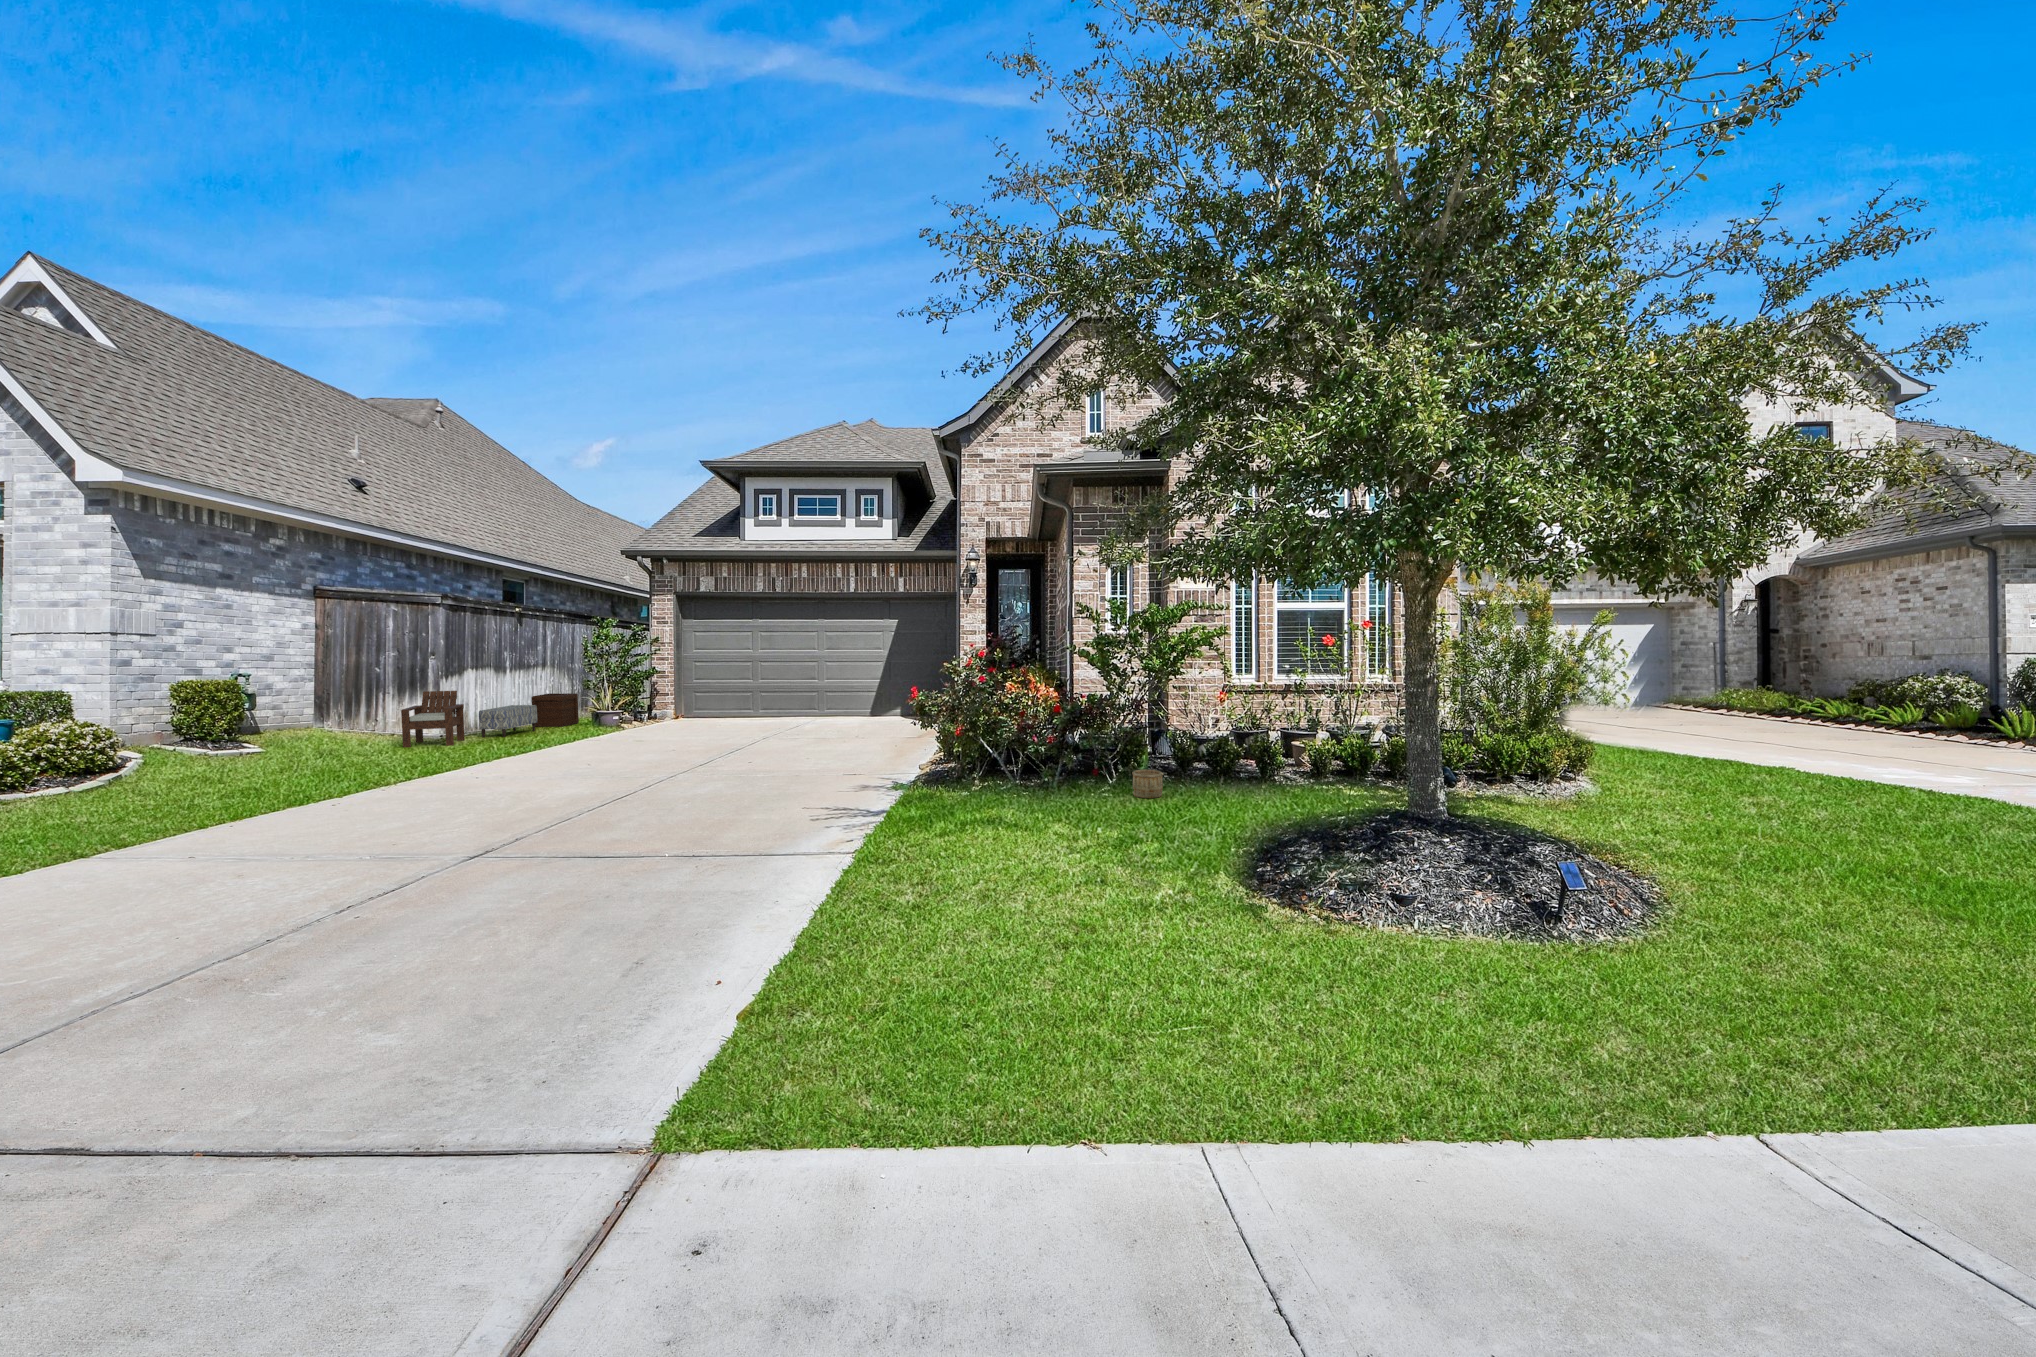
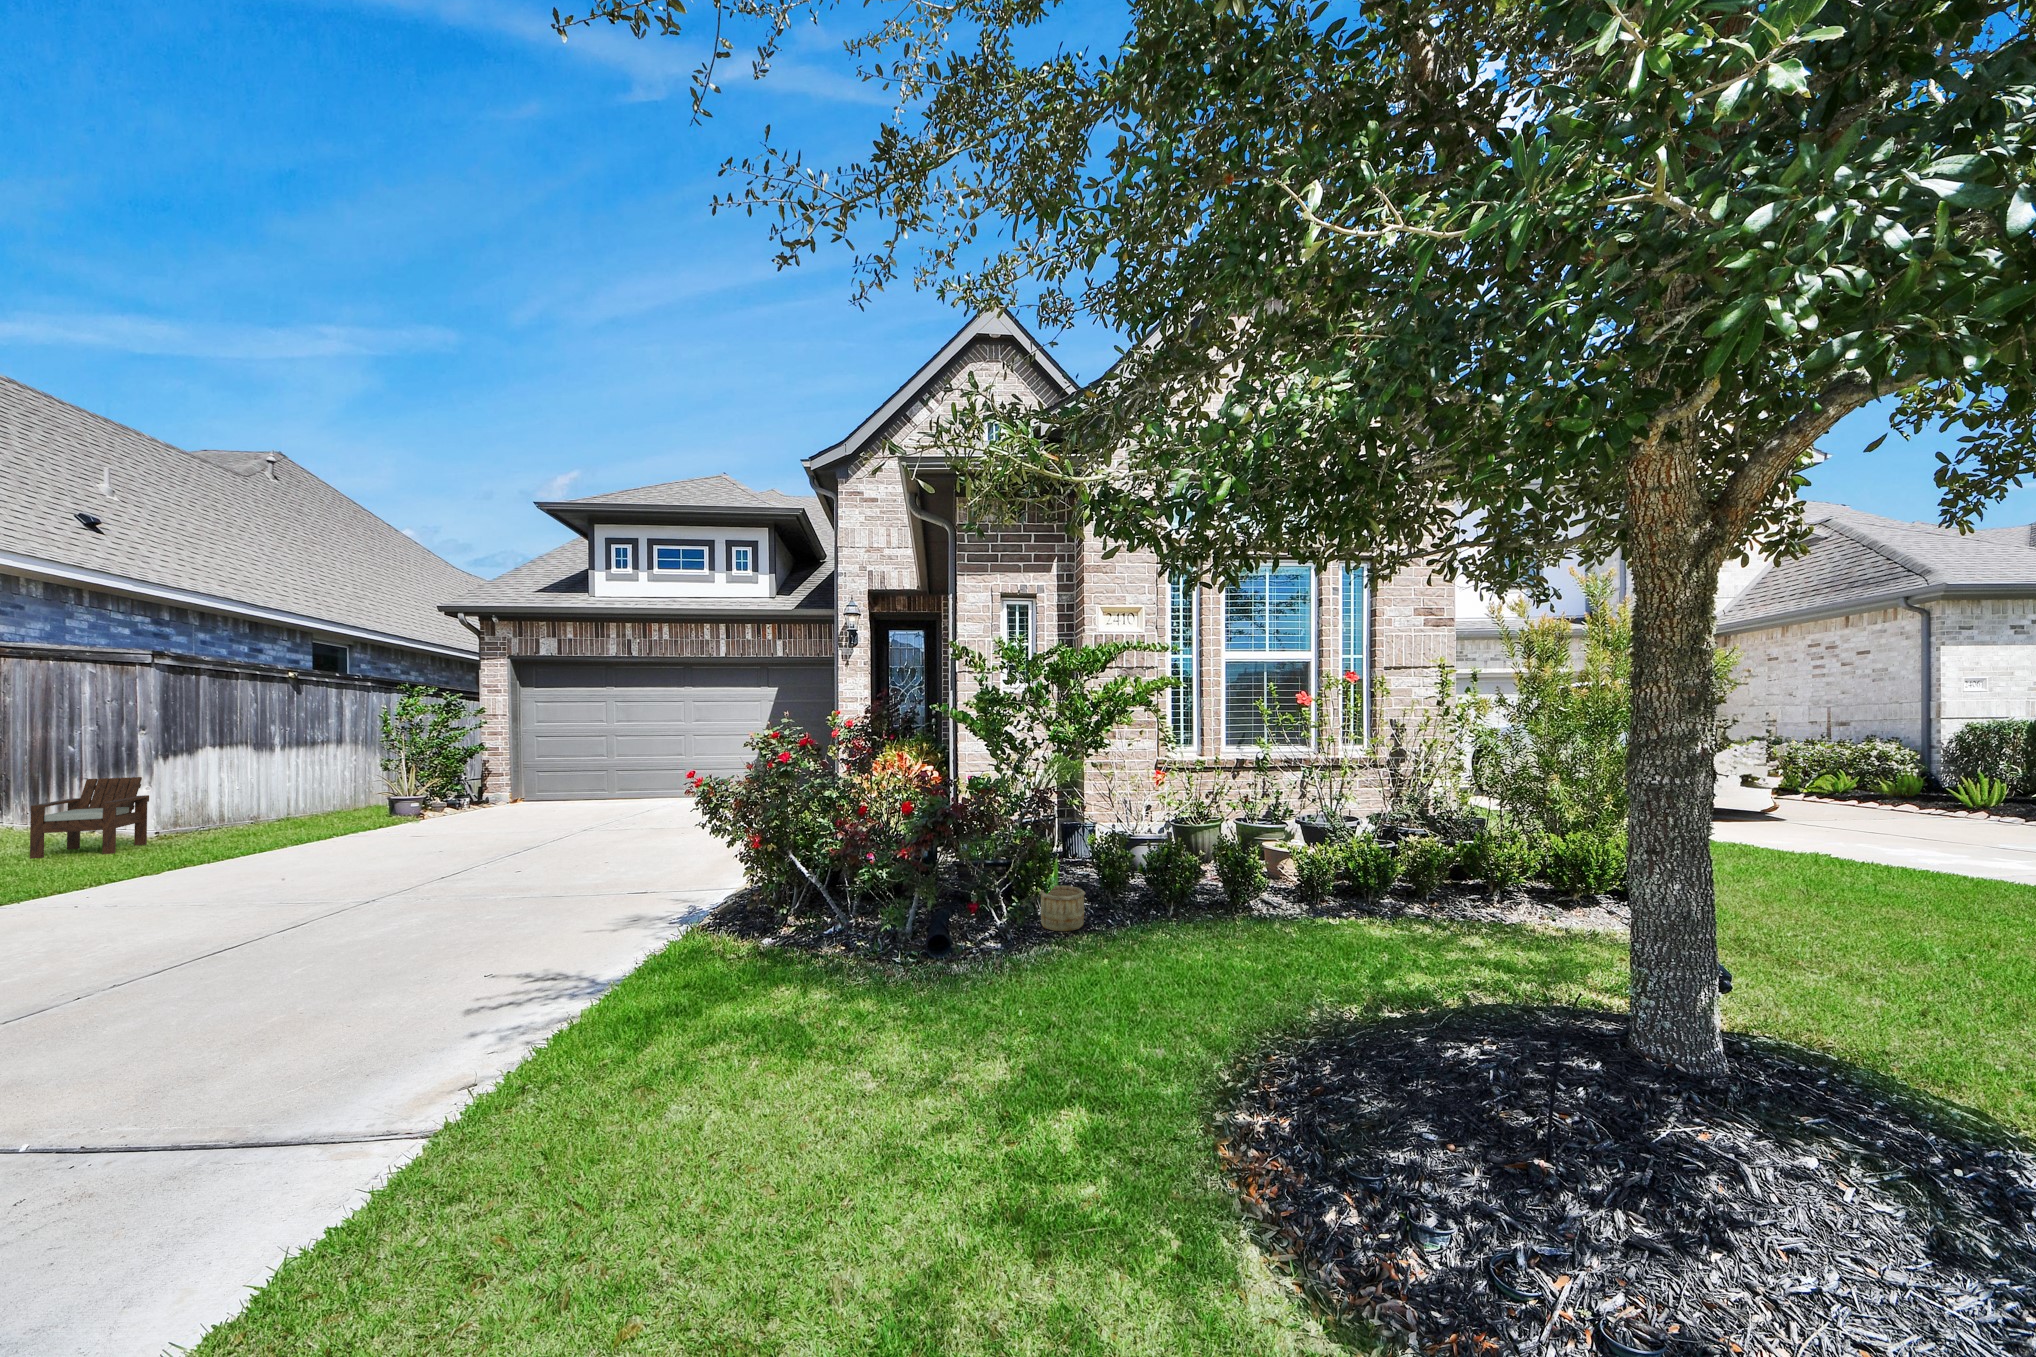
wooden crate: present [532,693,579,727] -> none [282,777,353,821]
bench: present [479,705,537,737] -> none [178,794,279,839]

